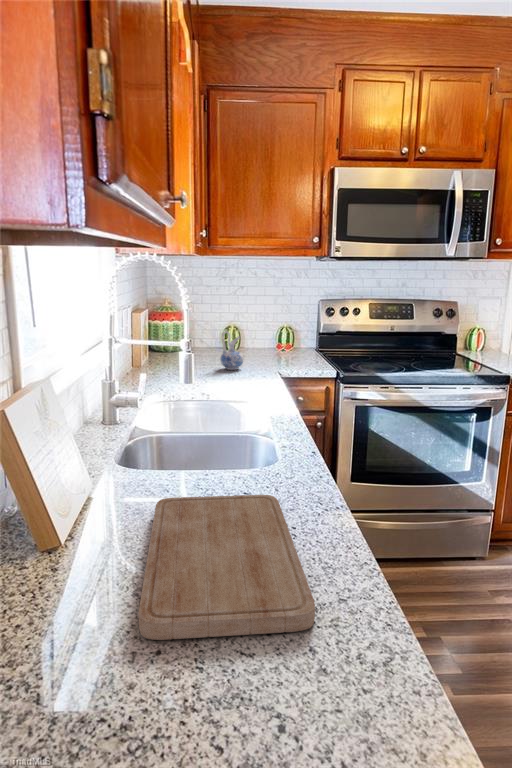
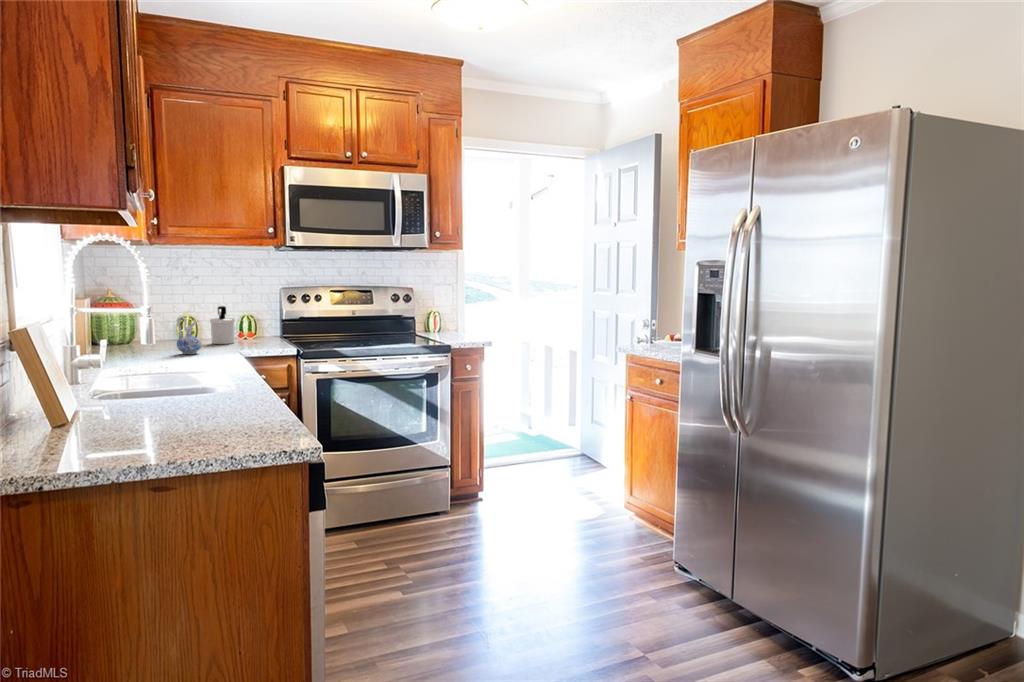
soap dispenser: none [252,318,274,356] -> present [210,306,234,344]
cutting board: present [139,495,315,640] -> none [132,404,248,453]

